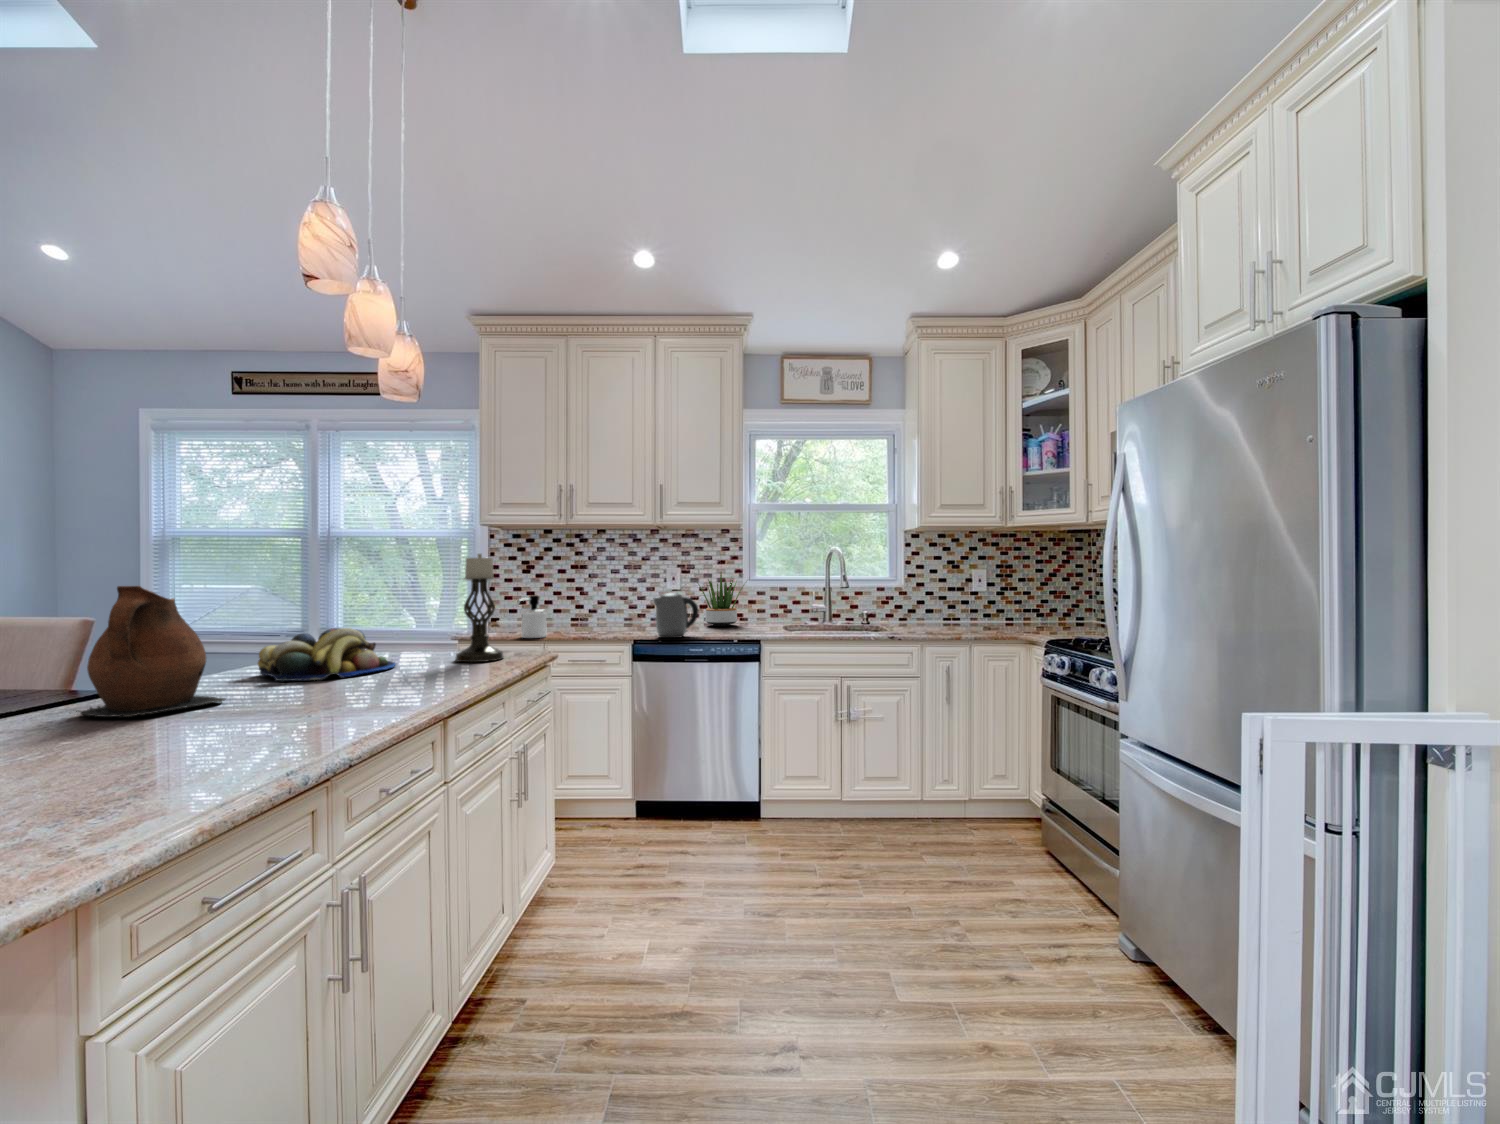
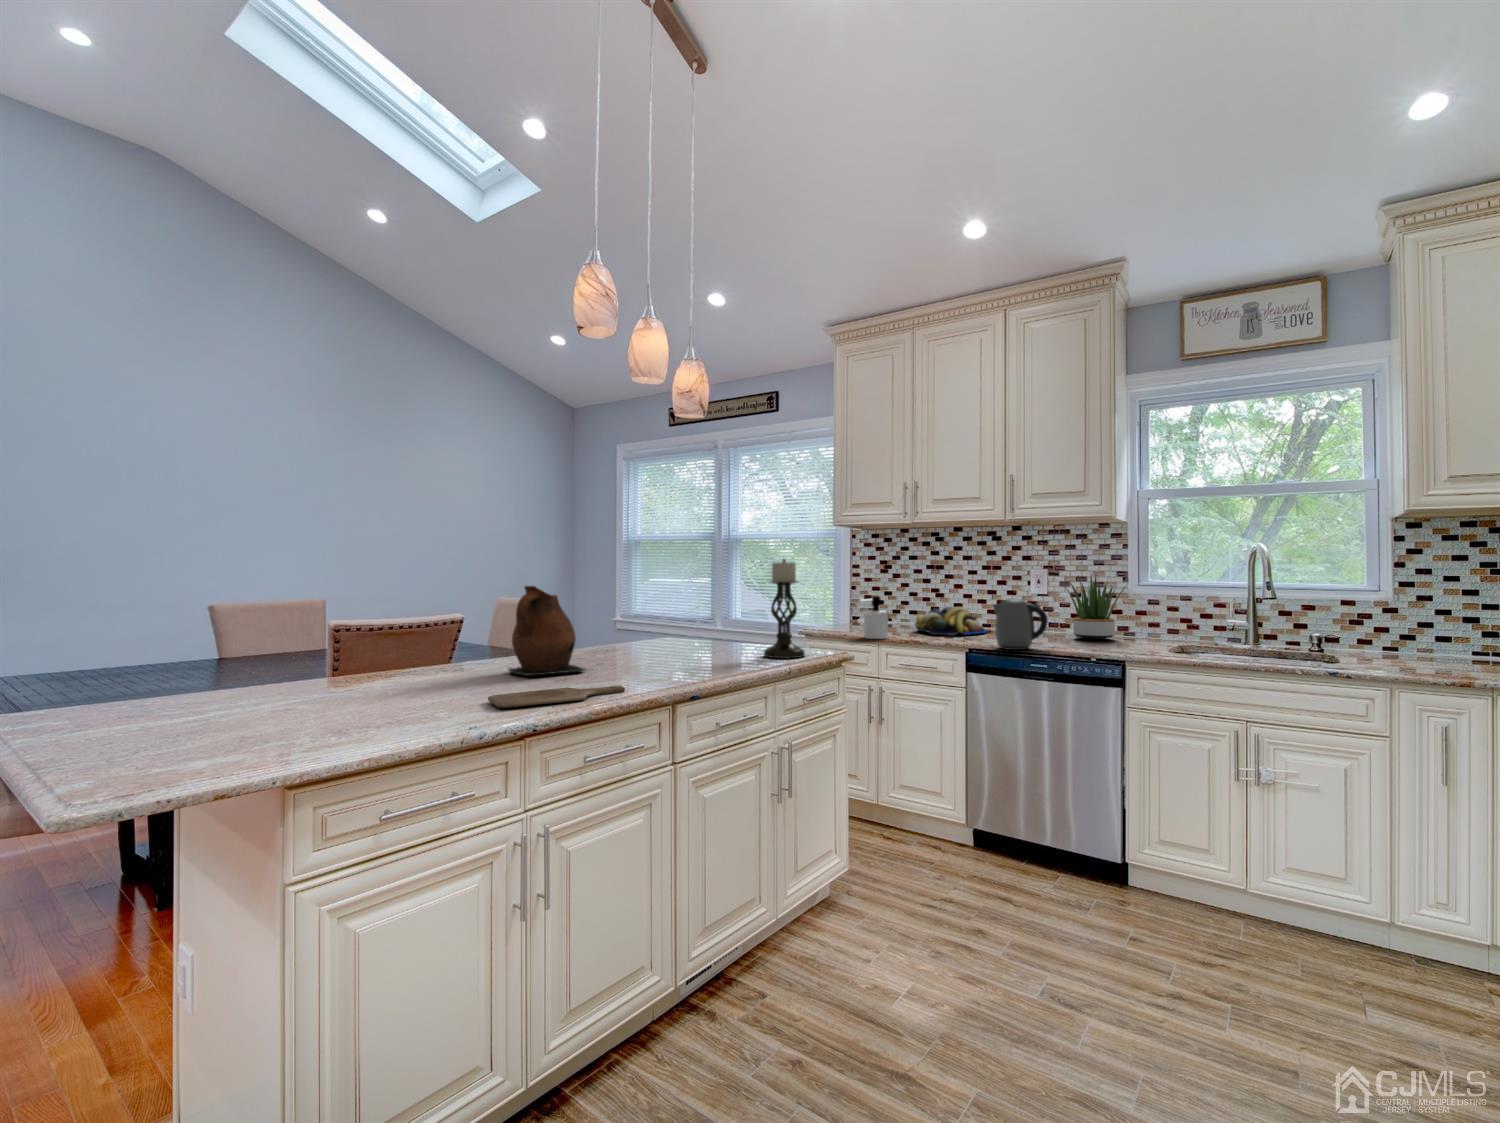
fruit bowl: present [258,628,396,681] -> present [915,607,987,635]
cutting board: none [110,711,335,764] -> present [488,686,625,708]

